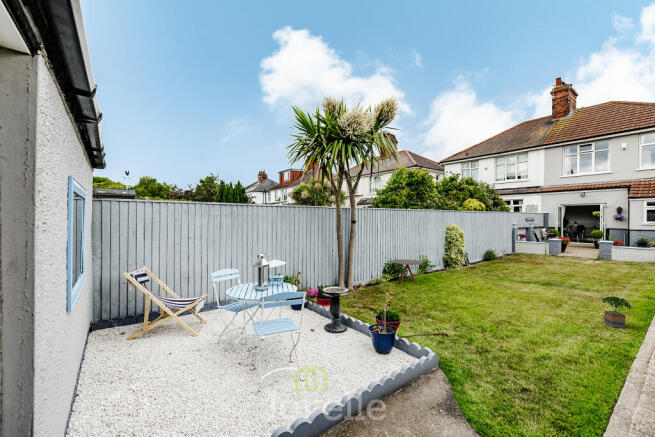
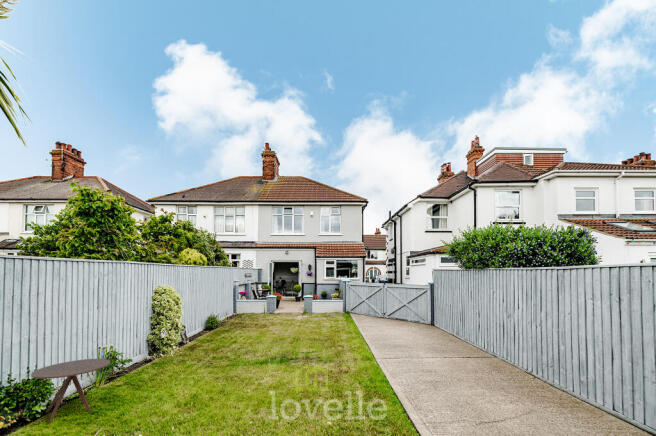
potted tree: present [602,296,632,328] -> none [353,366,381,409]

